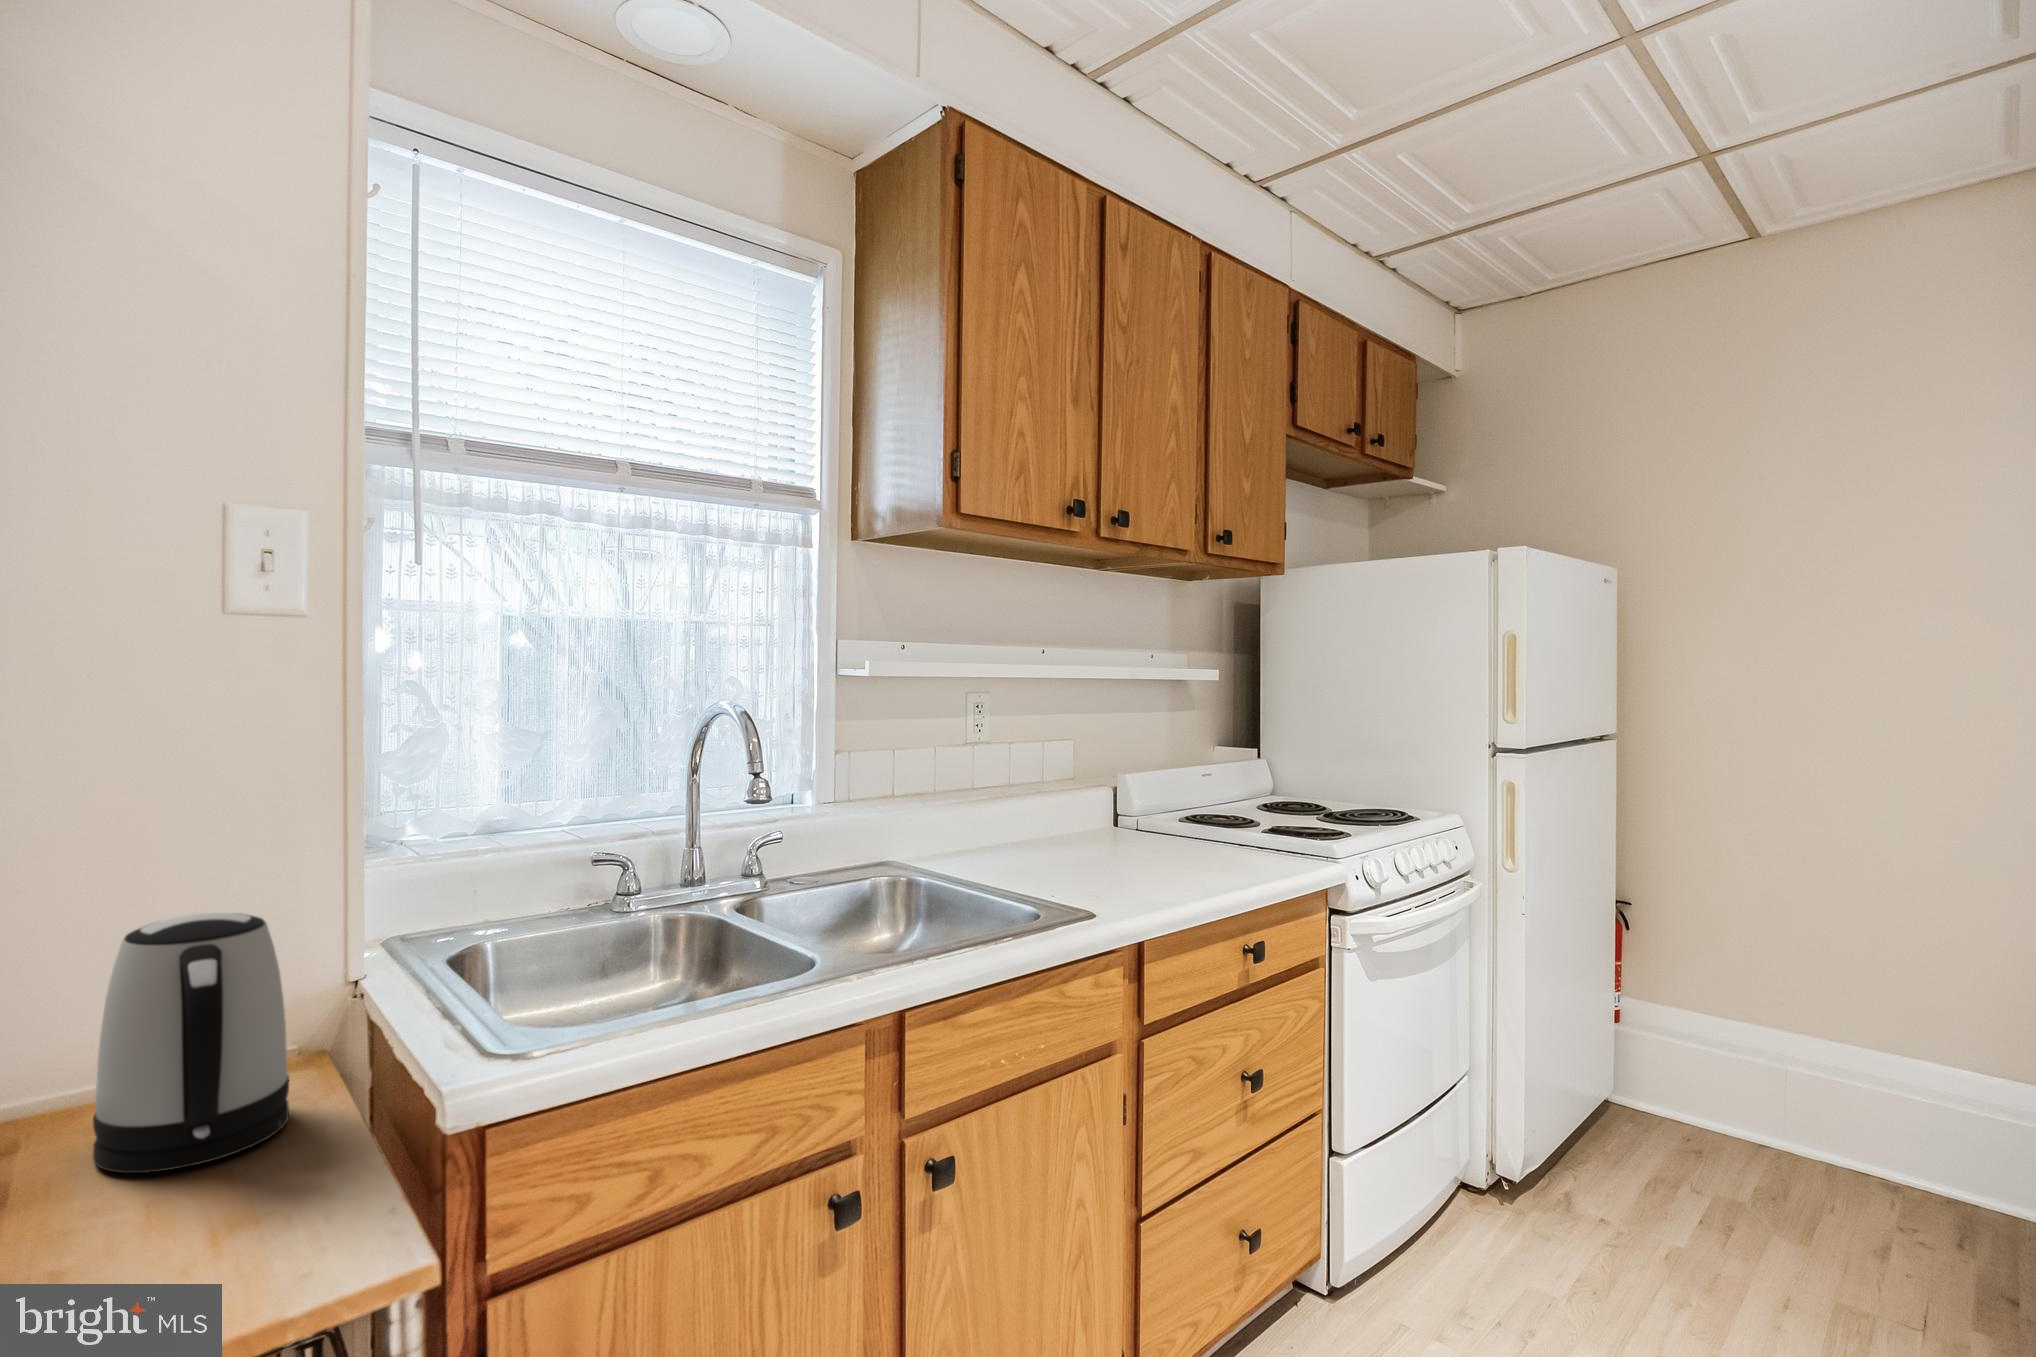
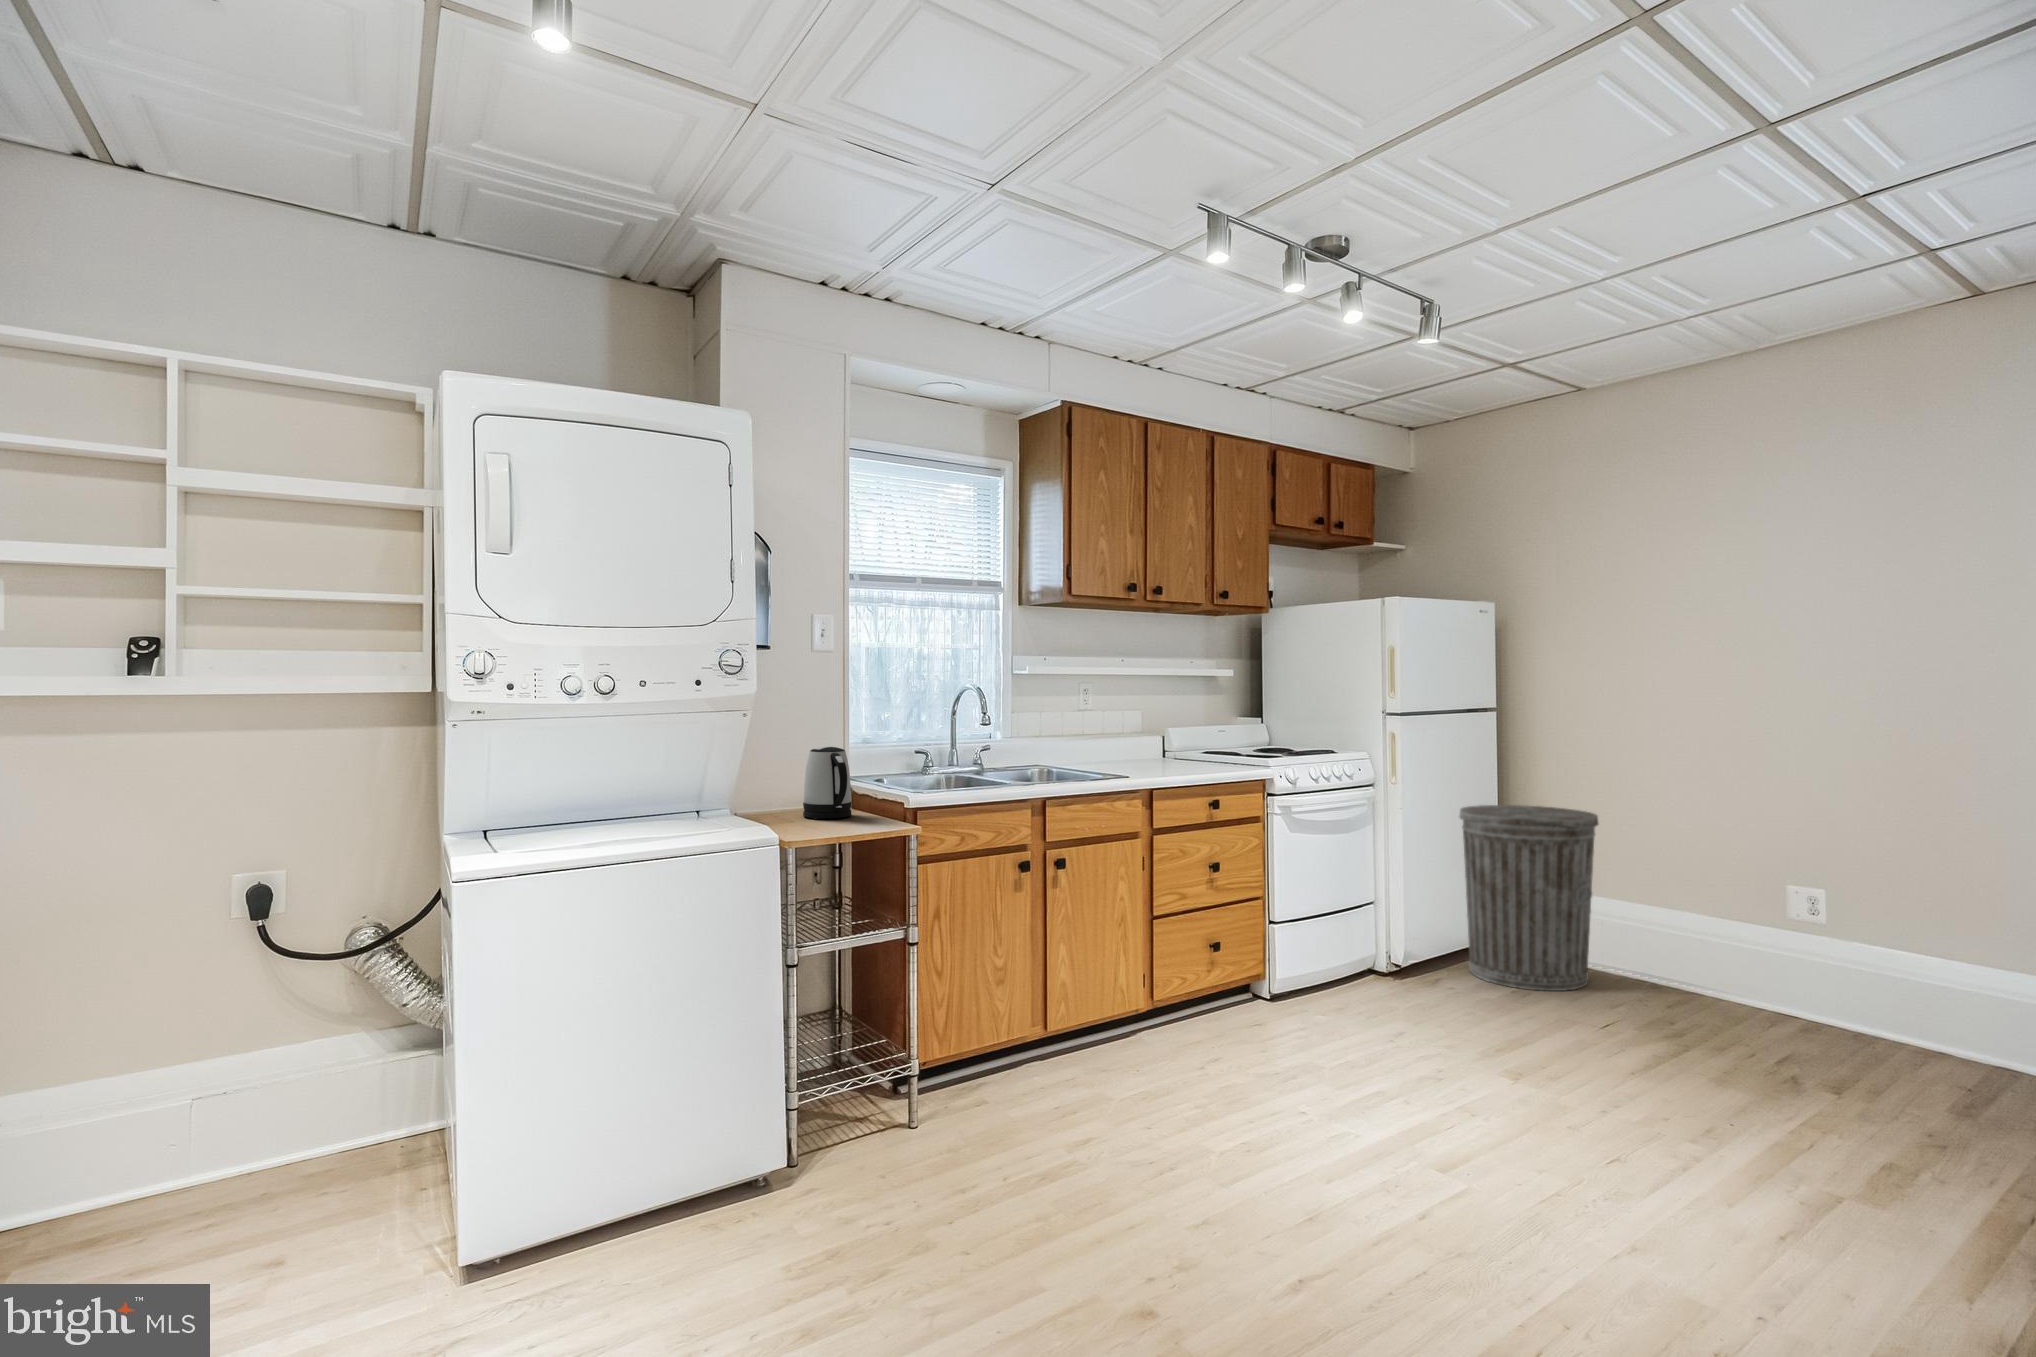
trash can: none [1597,892,1857,1239] -> present [1459,805,1598,991]

